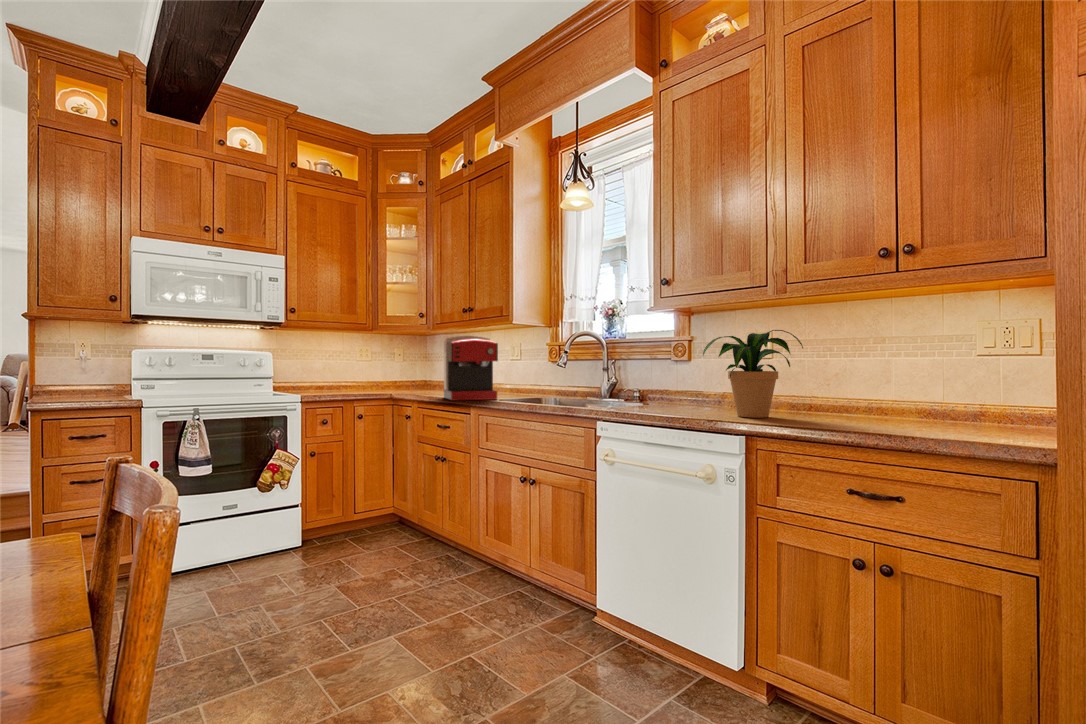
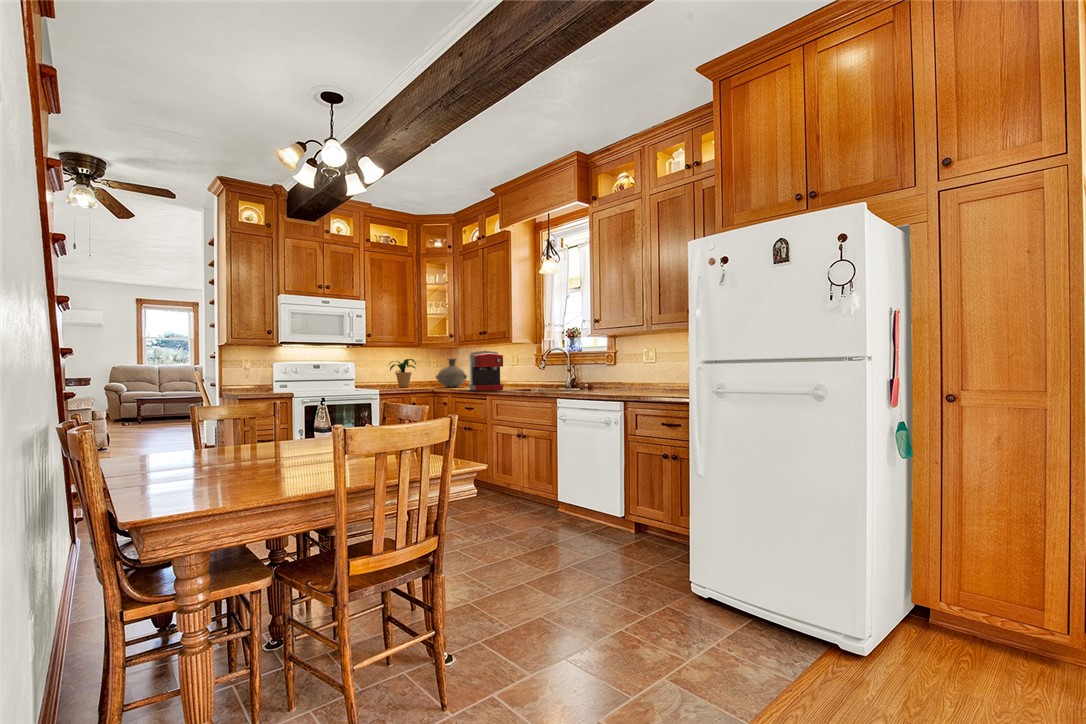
potted plant: present [703,330,803,418] -> present [389,359,416,387]
vase: none [397,348,444,391] -> present [436,359,467,387]

